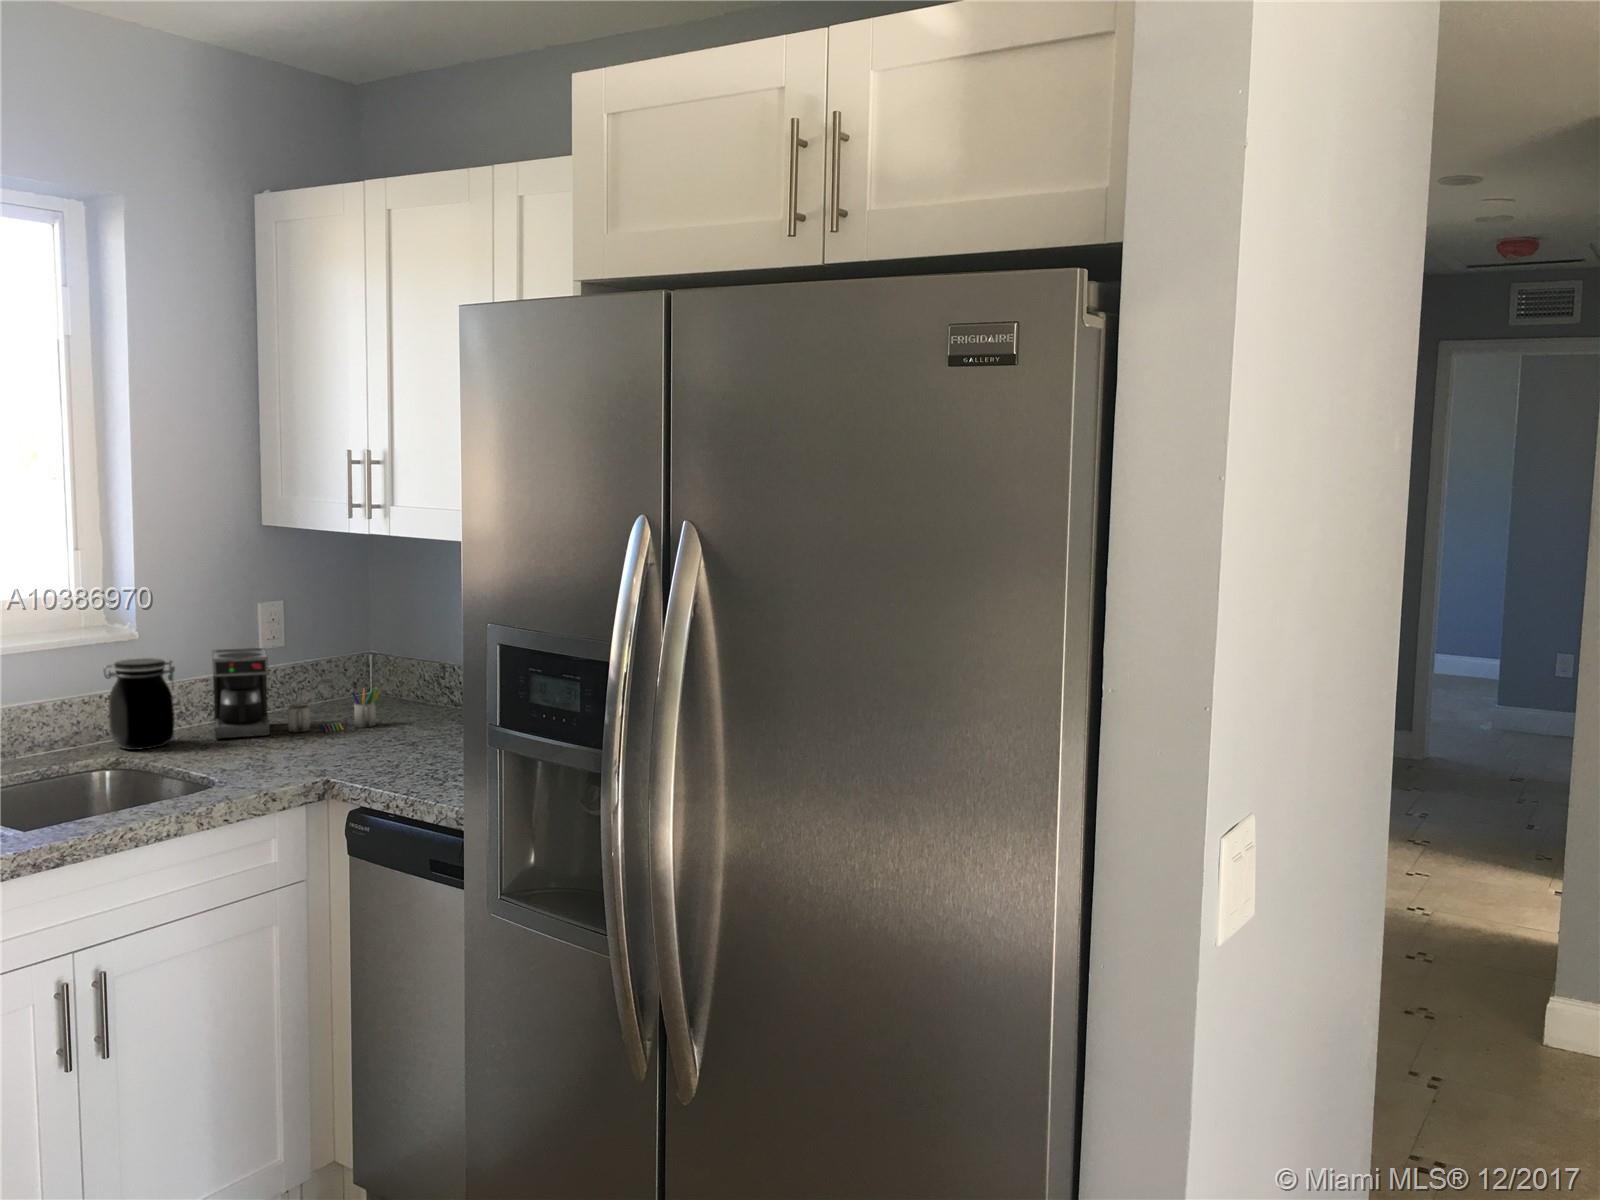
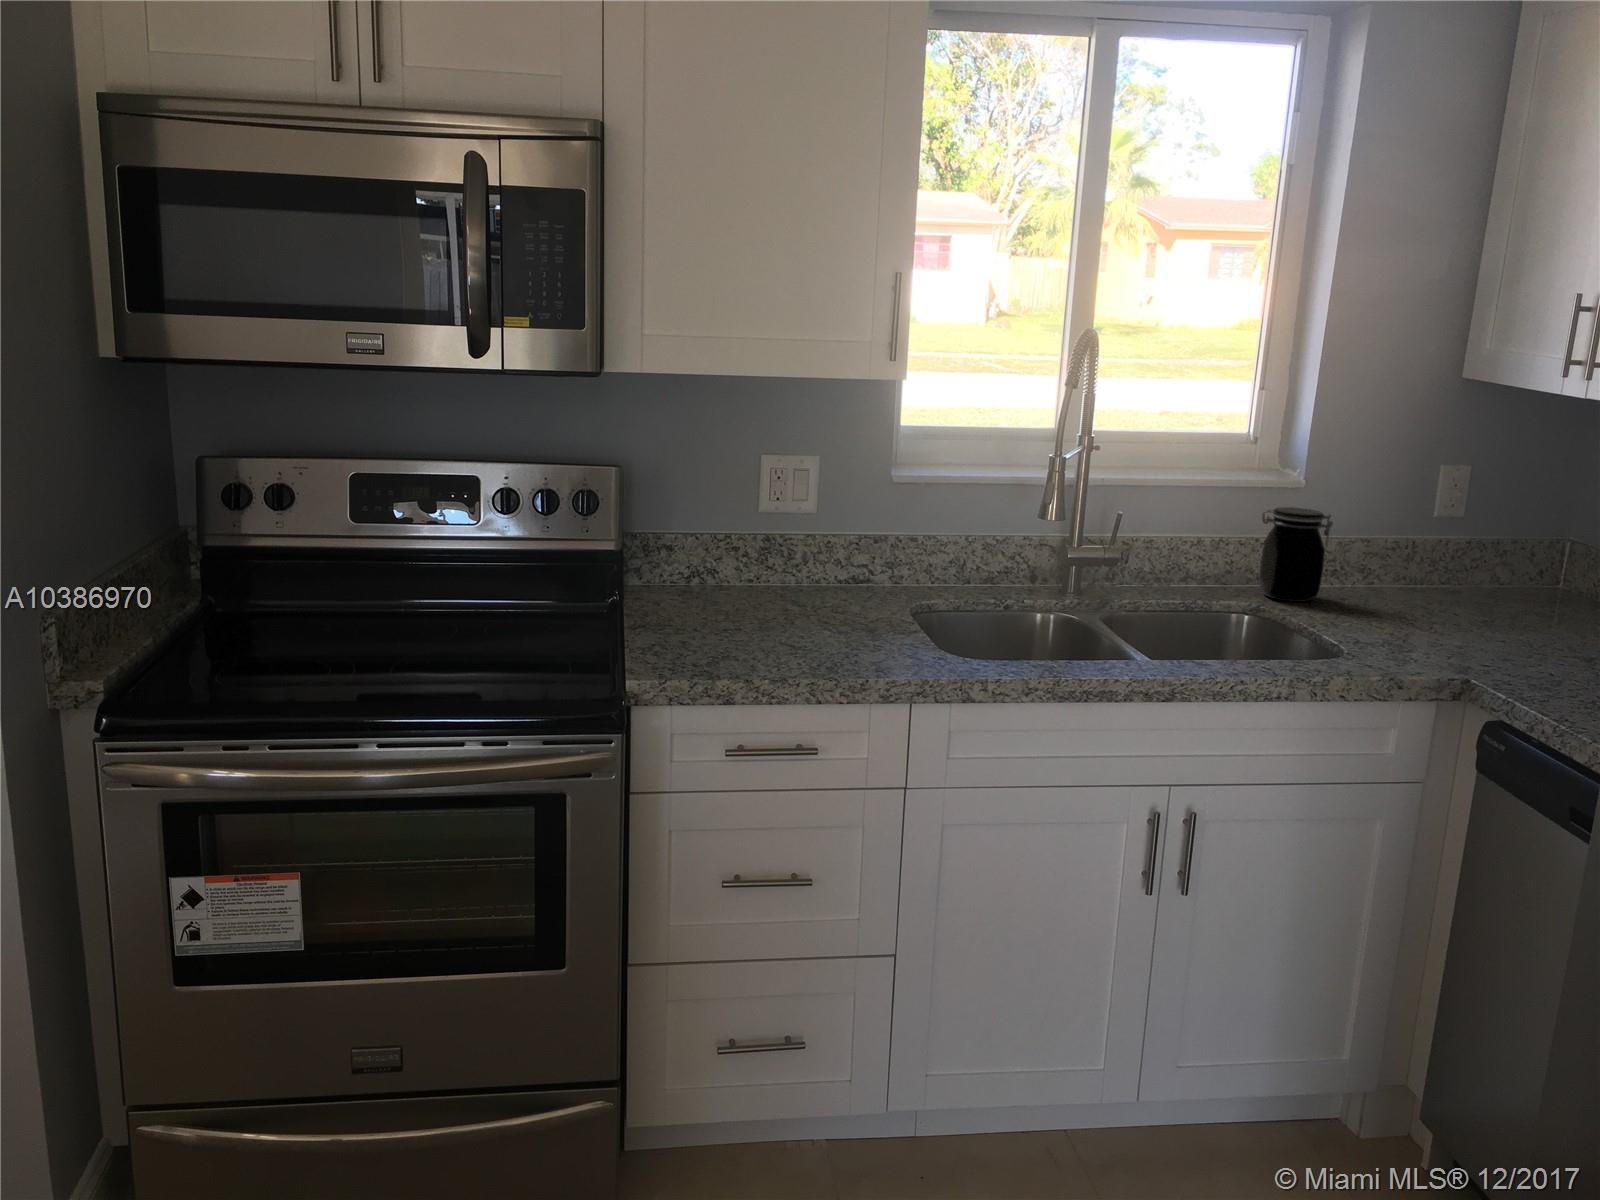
coffee maker: present [212,648,380,739] -> none [1360,510,1565,628]

